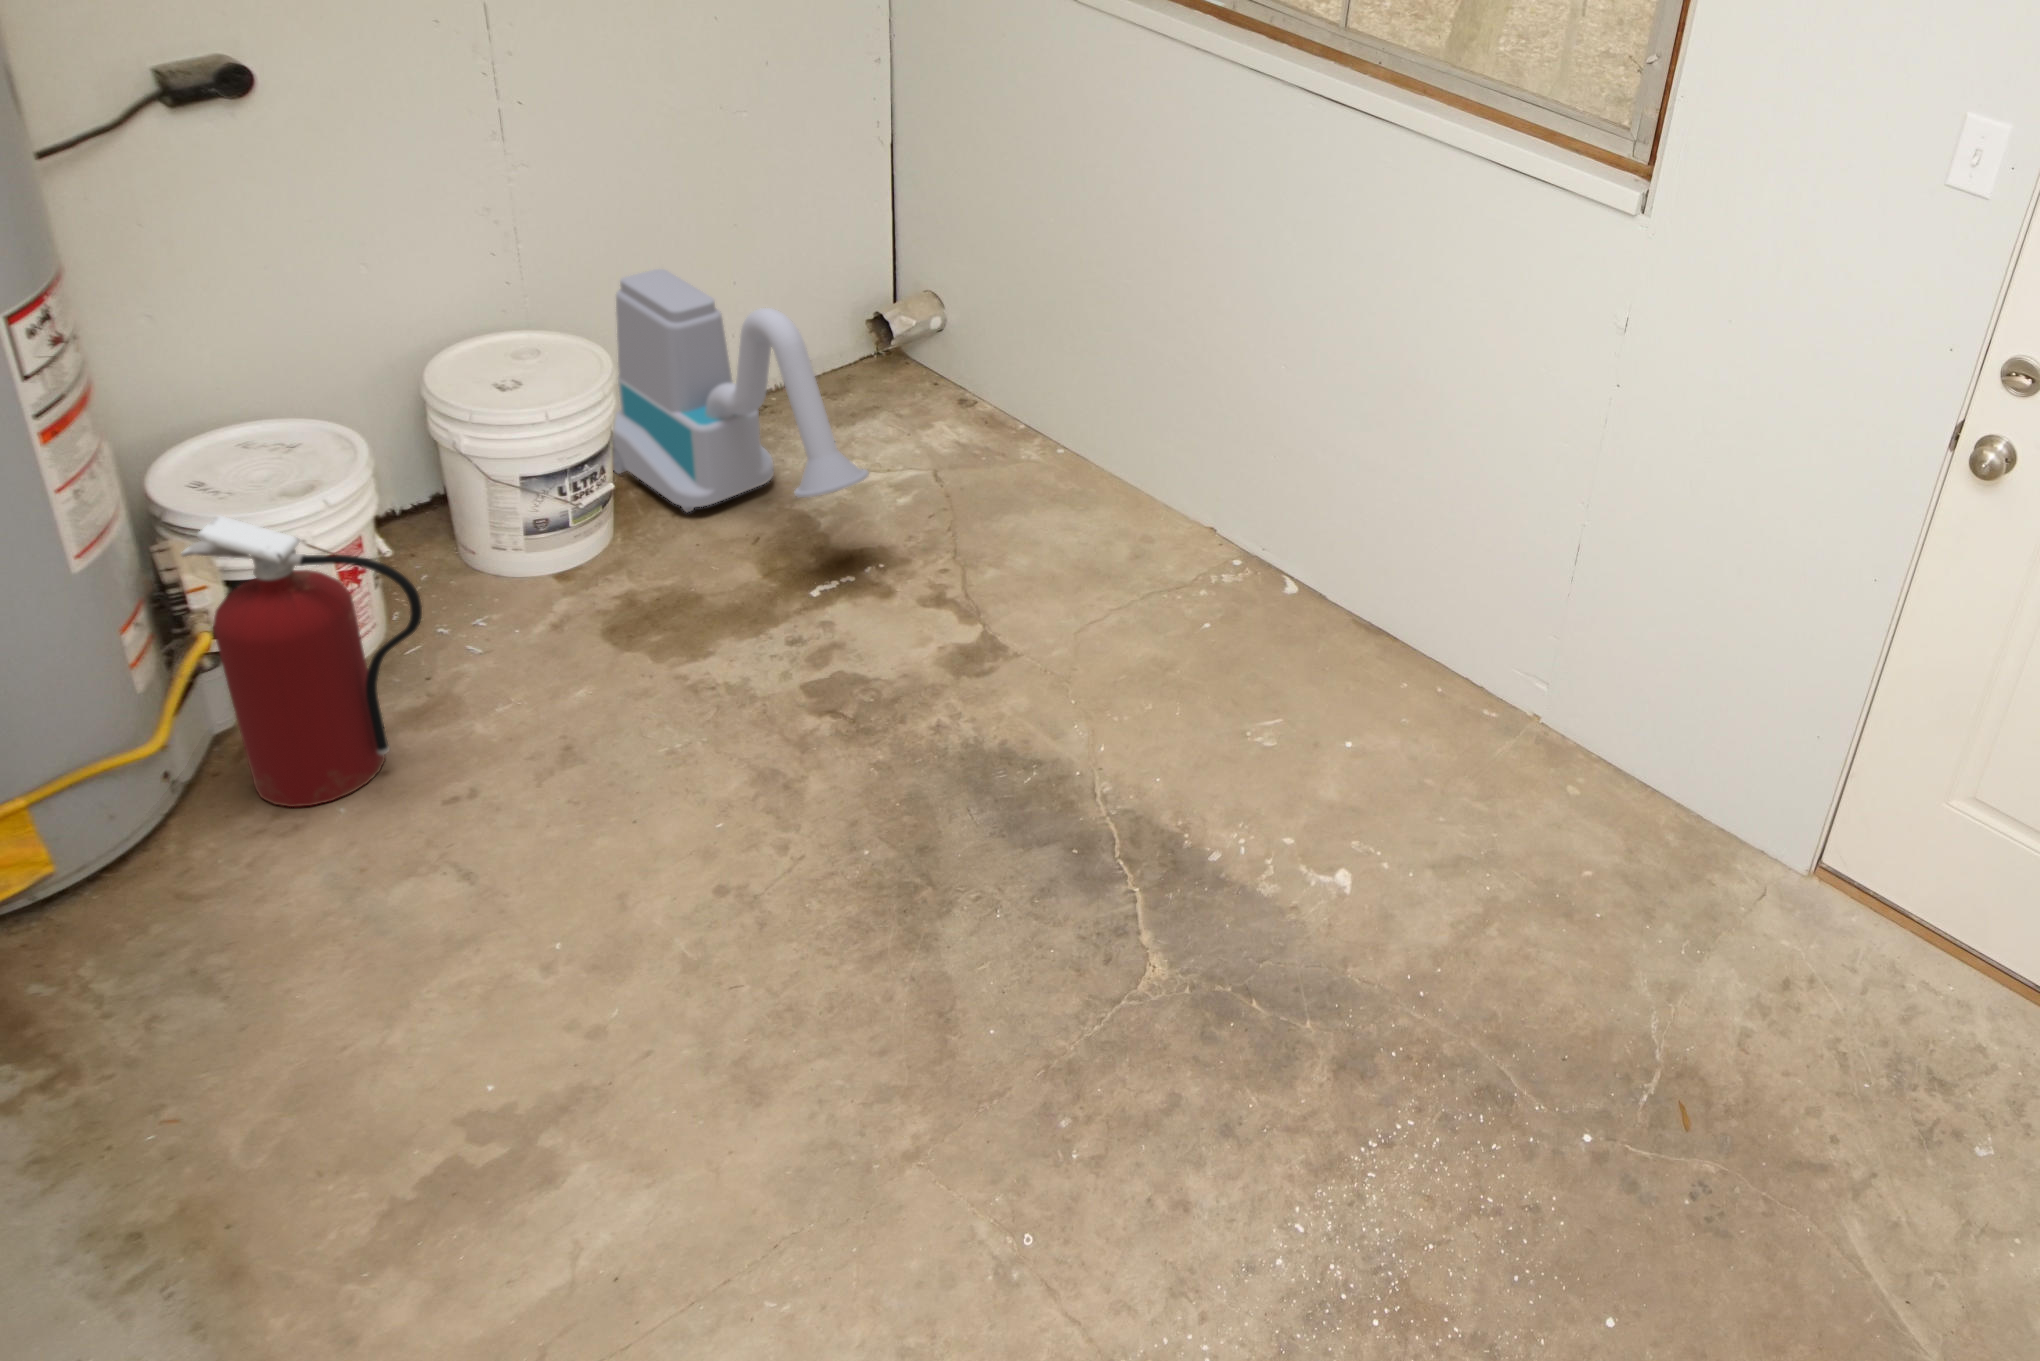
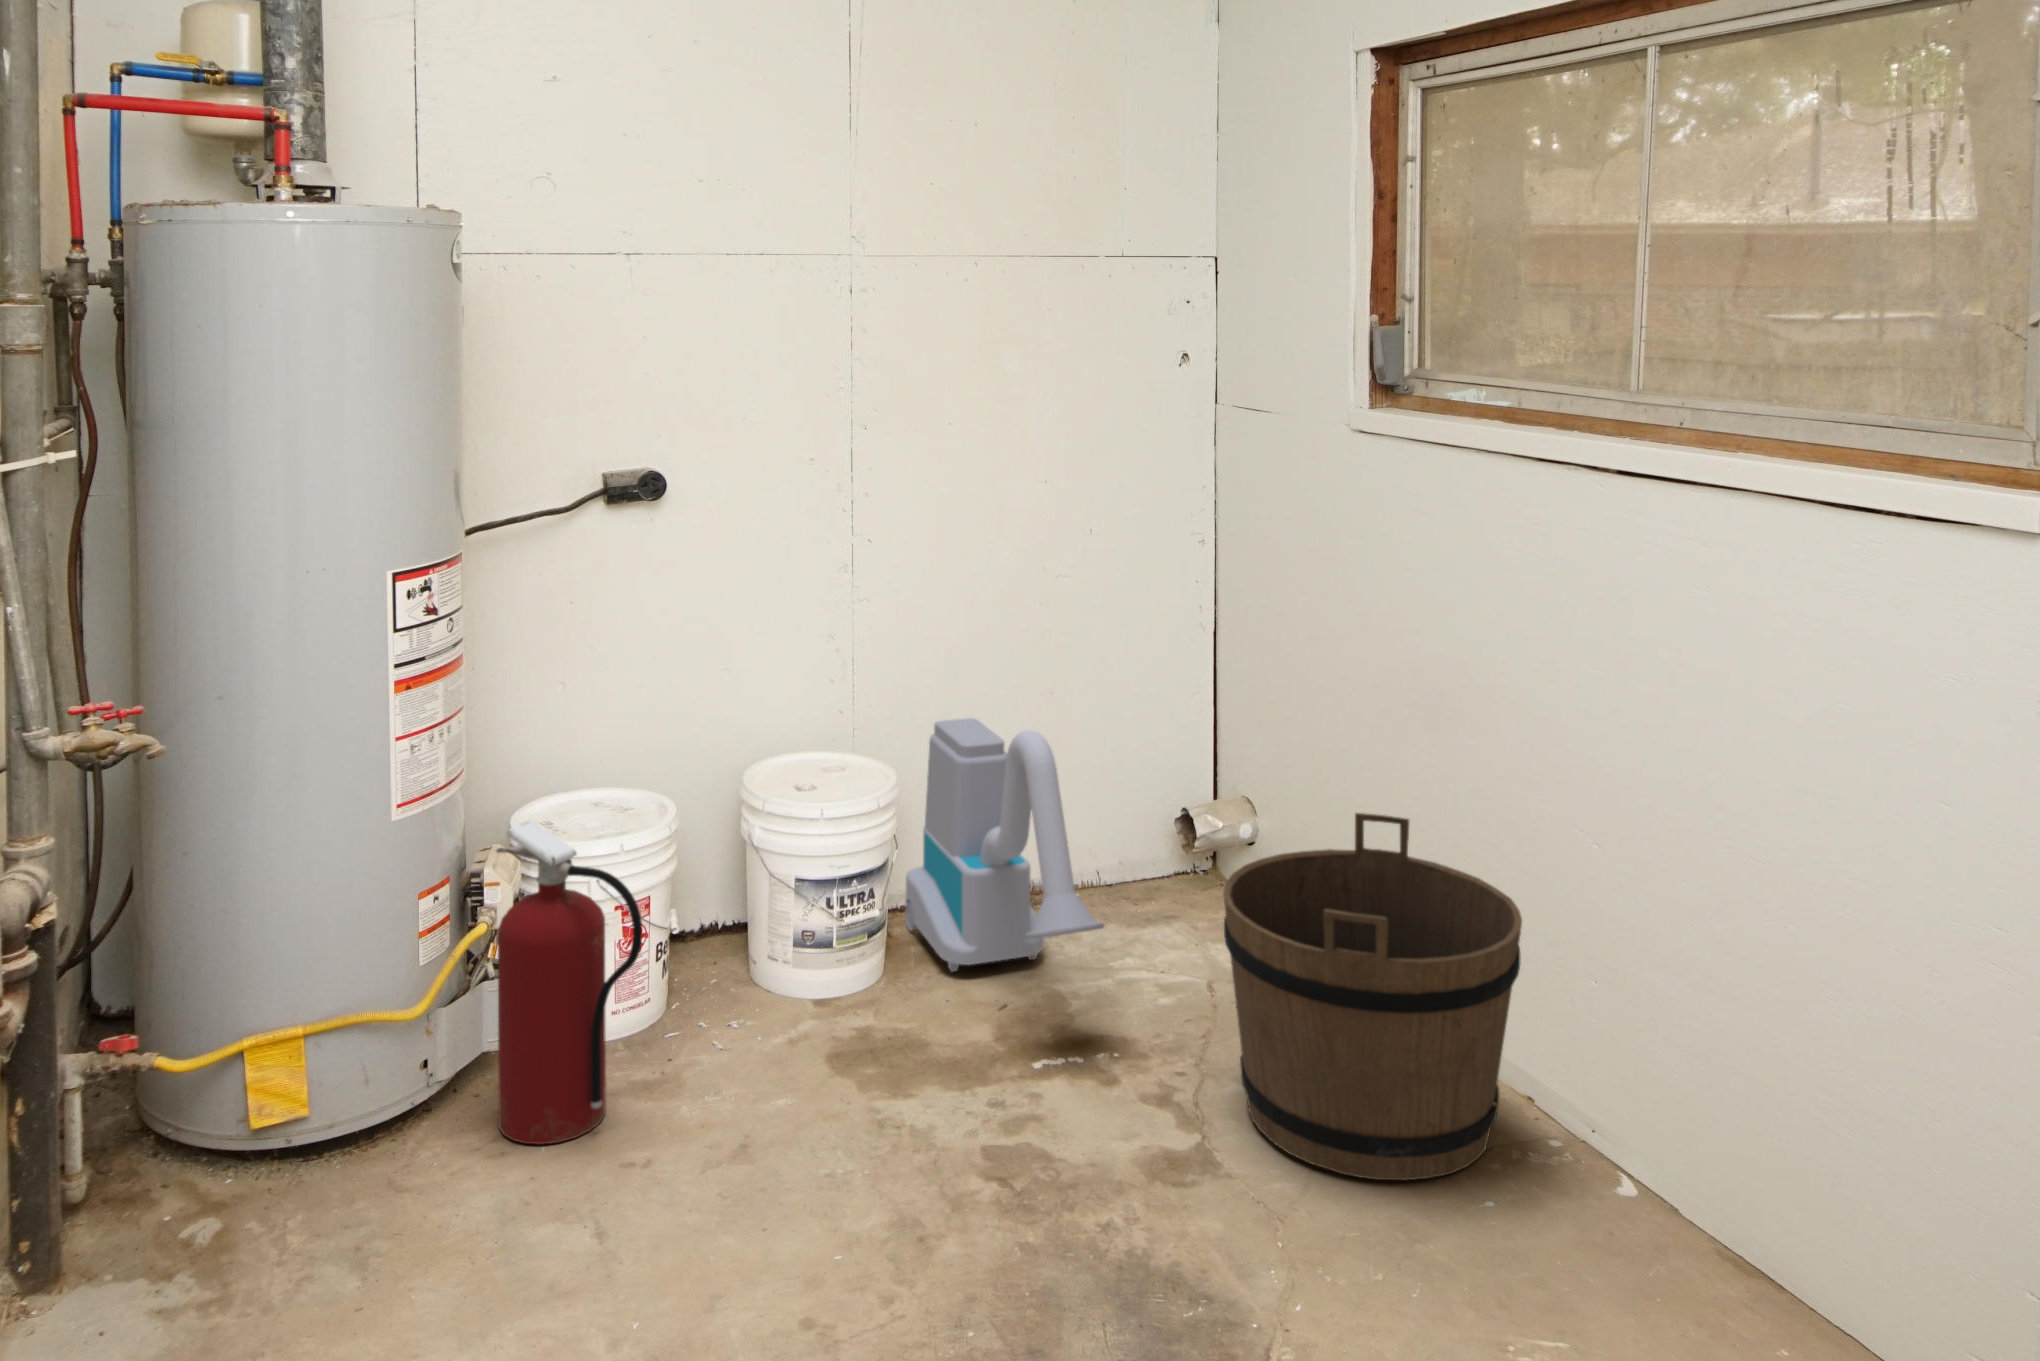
bucket: none [991,348,1230,630] -> present [1223,813,1522,1180]

